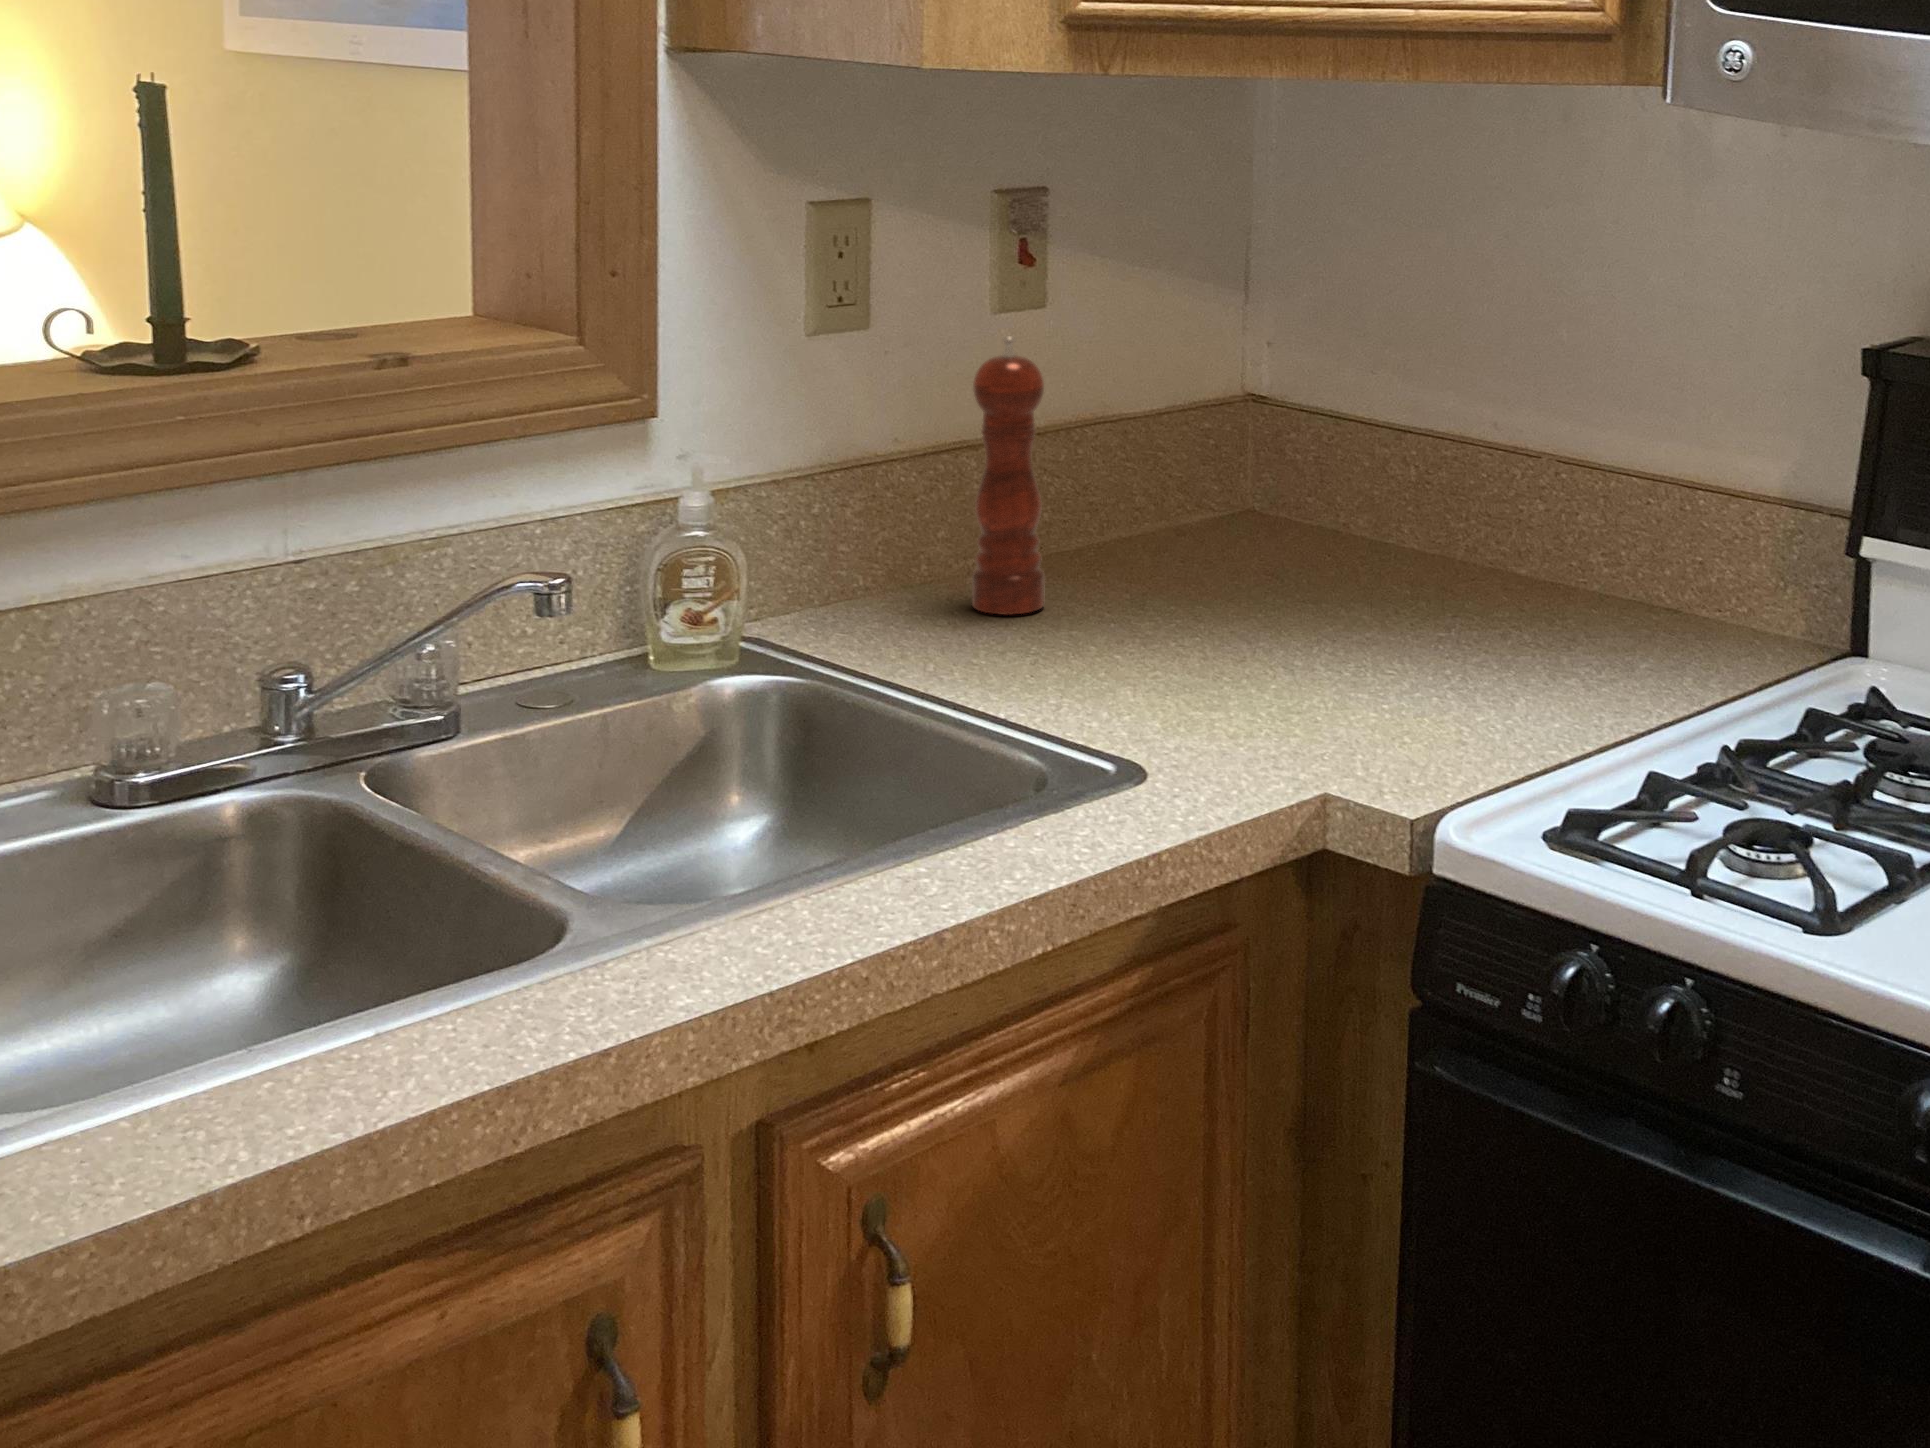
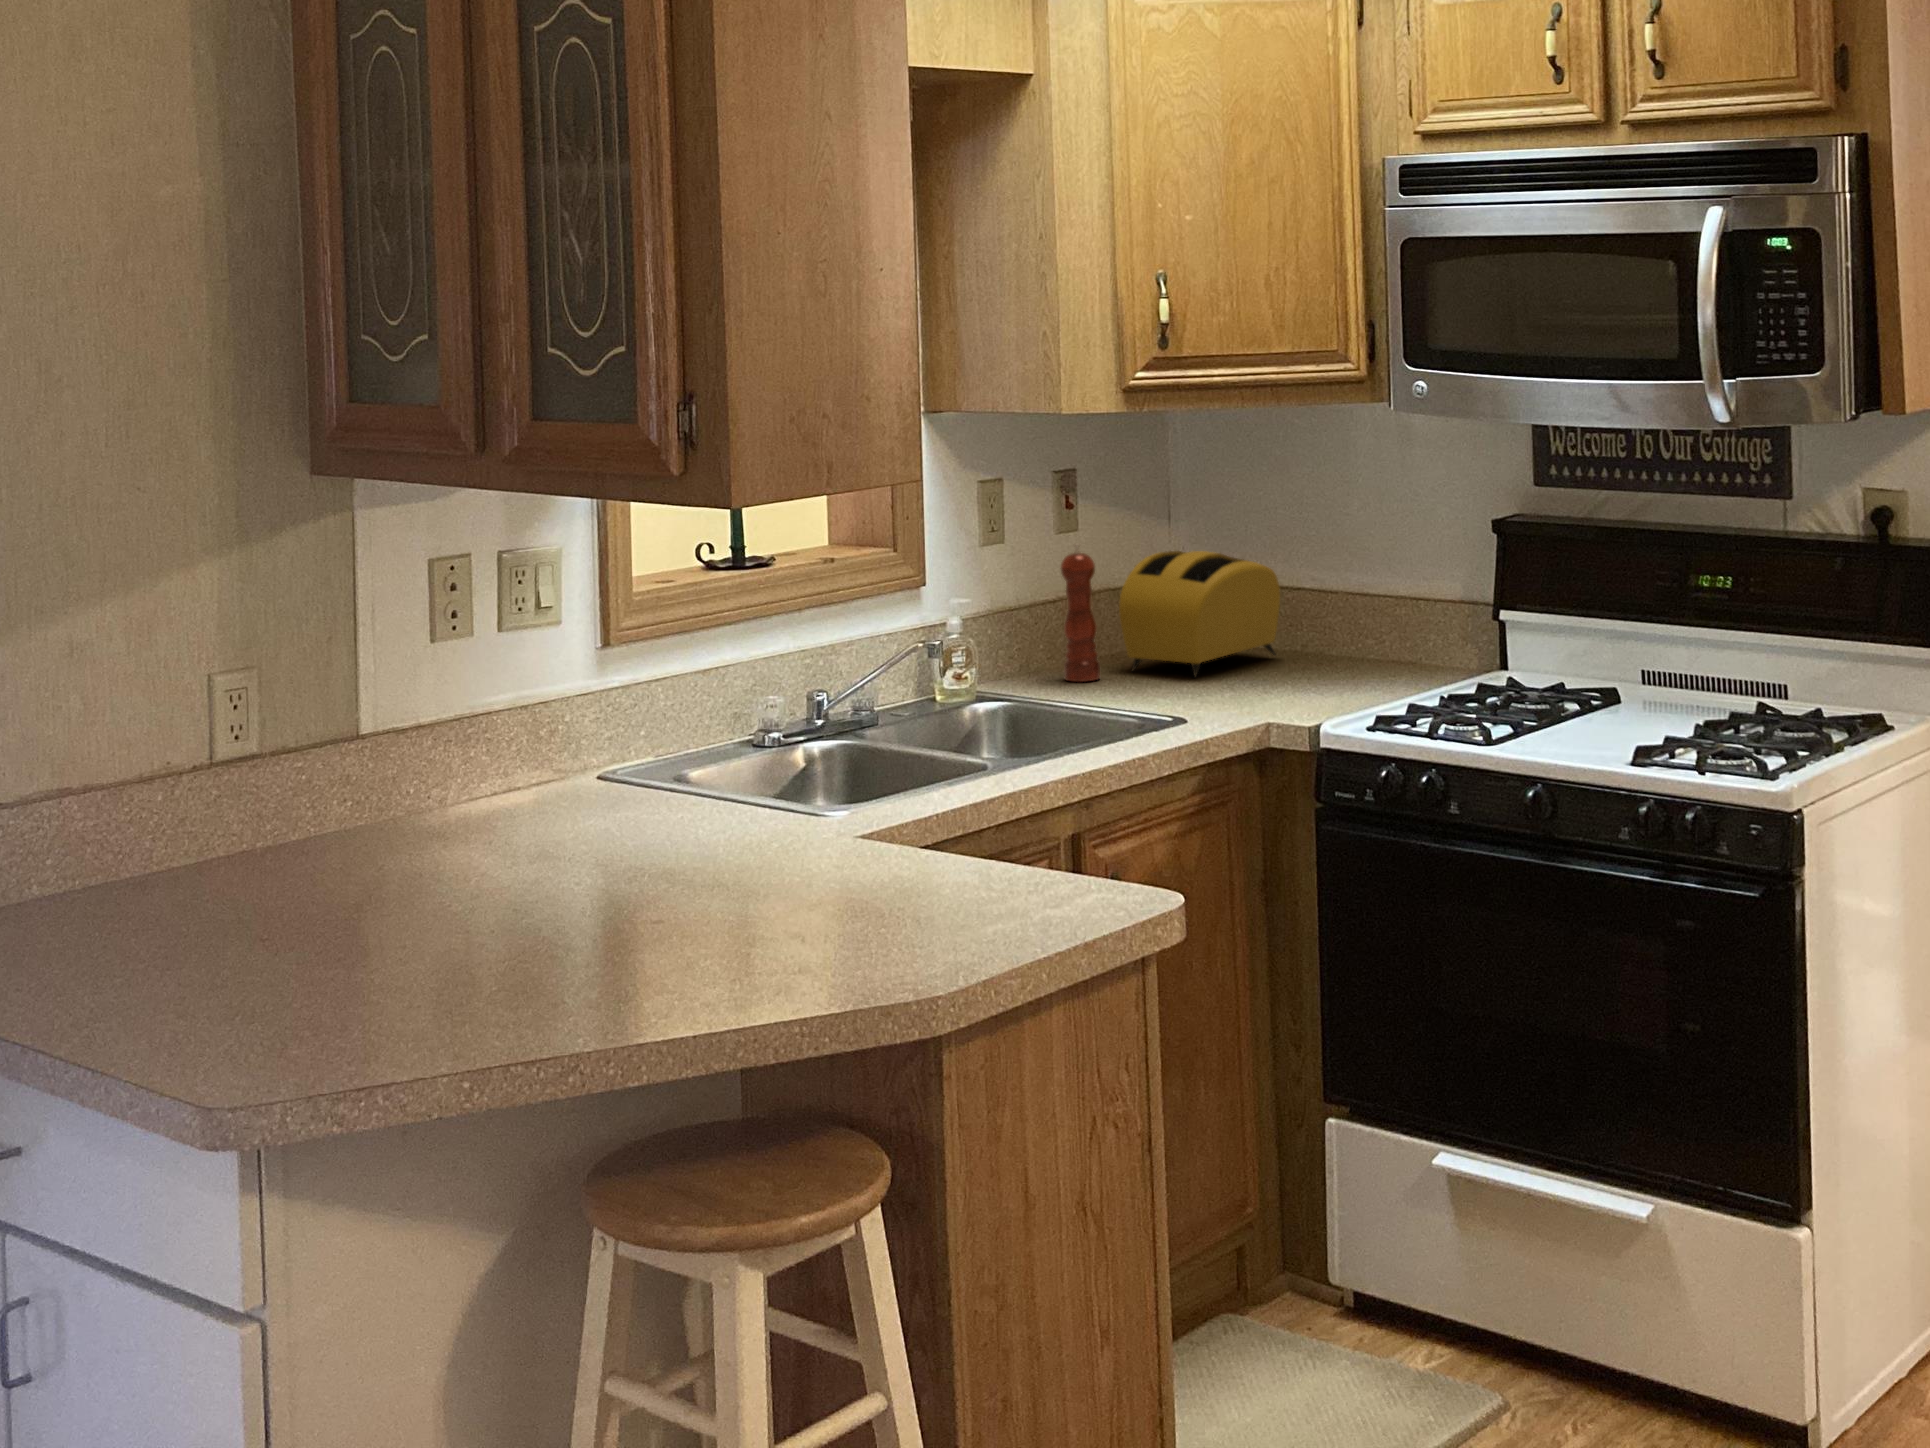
toaster: none [1100,355,1428,621] -> present [1119,551,1280,677]

